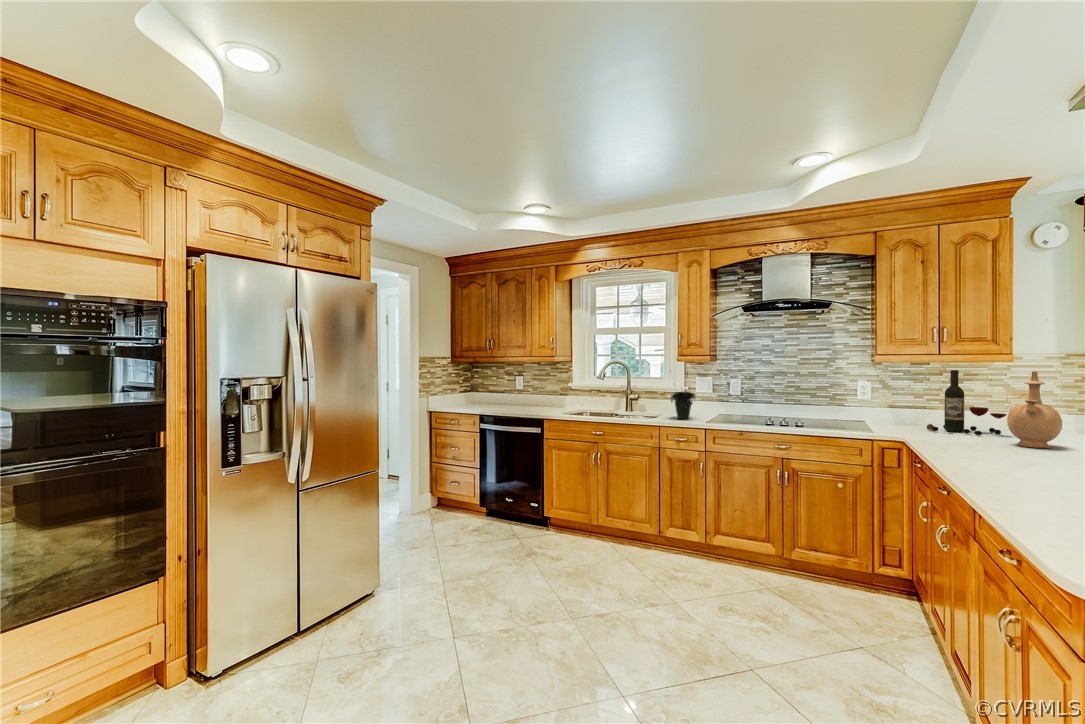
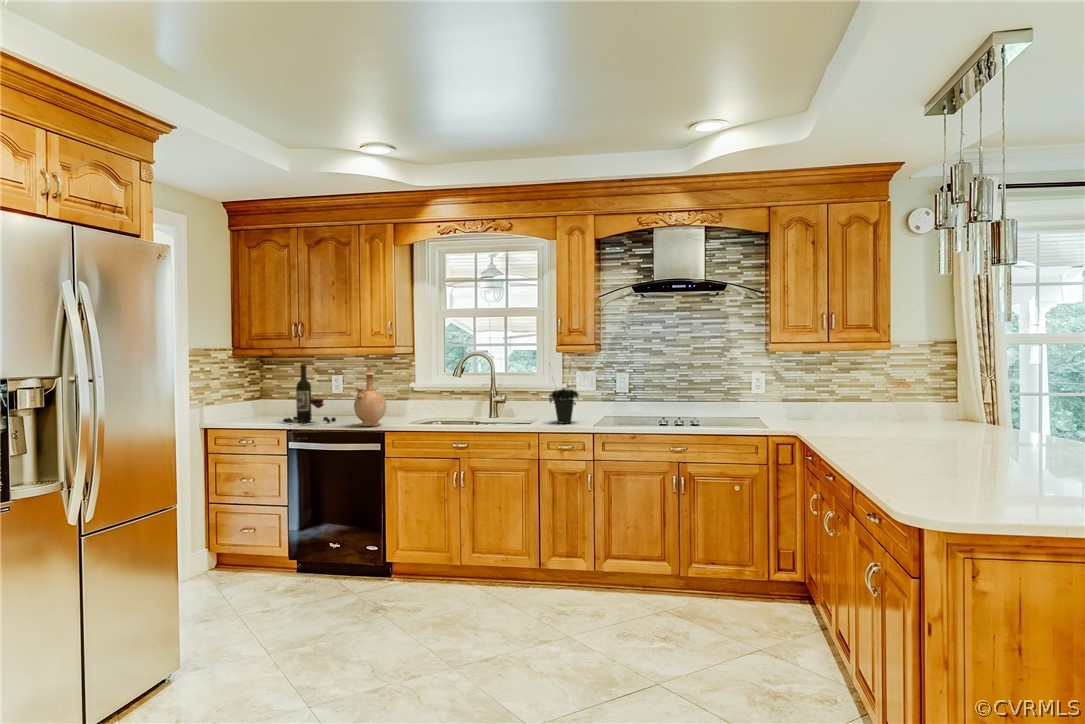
wine bottle: present [927,370,1007,435] -> present [283,365,336,424]
vase: present [1007,371,1062,448] -> present [354,364,387,426]

